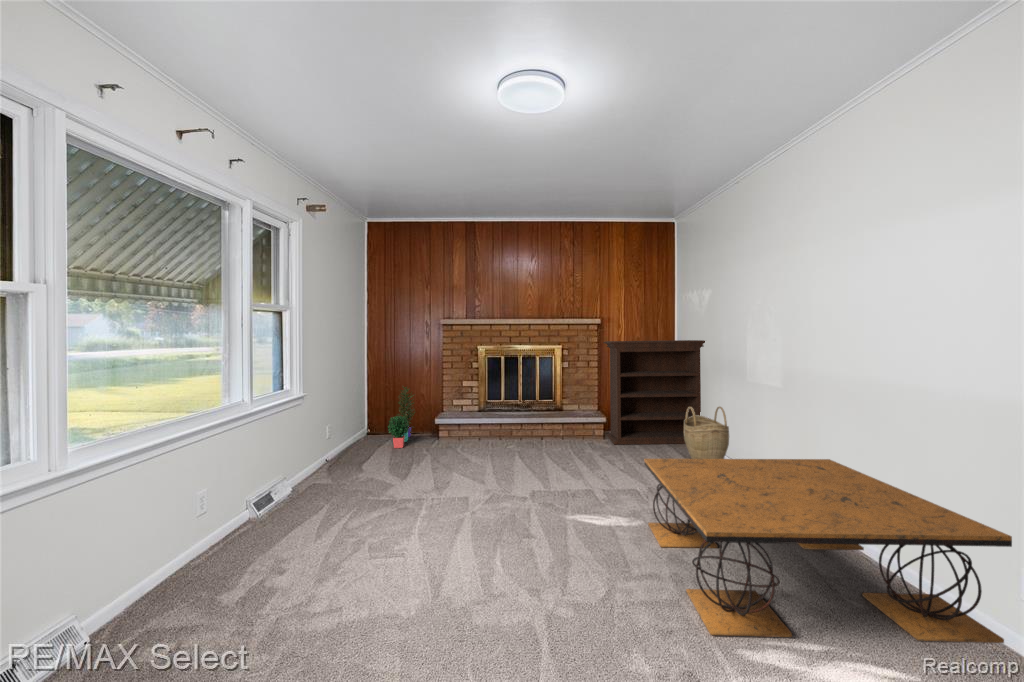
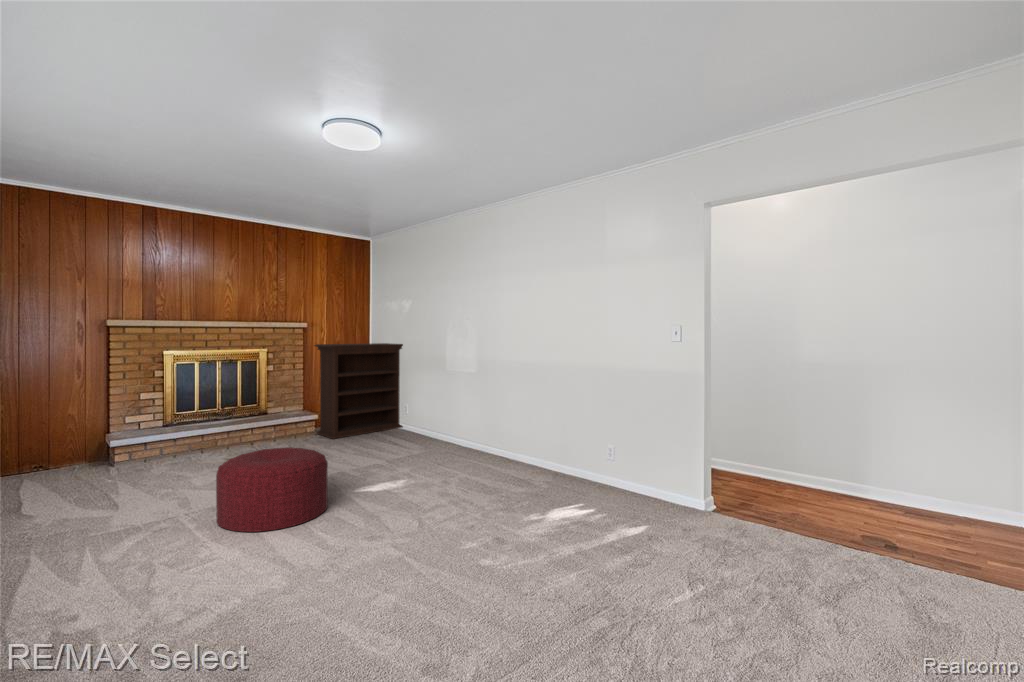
potted plant: present [388,387,415,448] -> none [33,404,83,486]
woven basket: present [684,407,729,459] -> none [399,396,435,442]
ottoman: none [415,444,520,533] -> present [216,447,328,532]
coffee table: present [644,459,1012,643] -> none [425,420,610,519]

